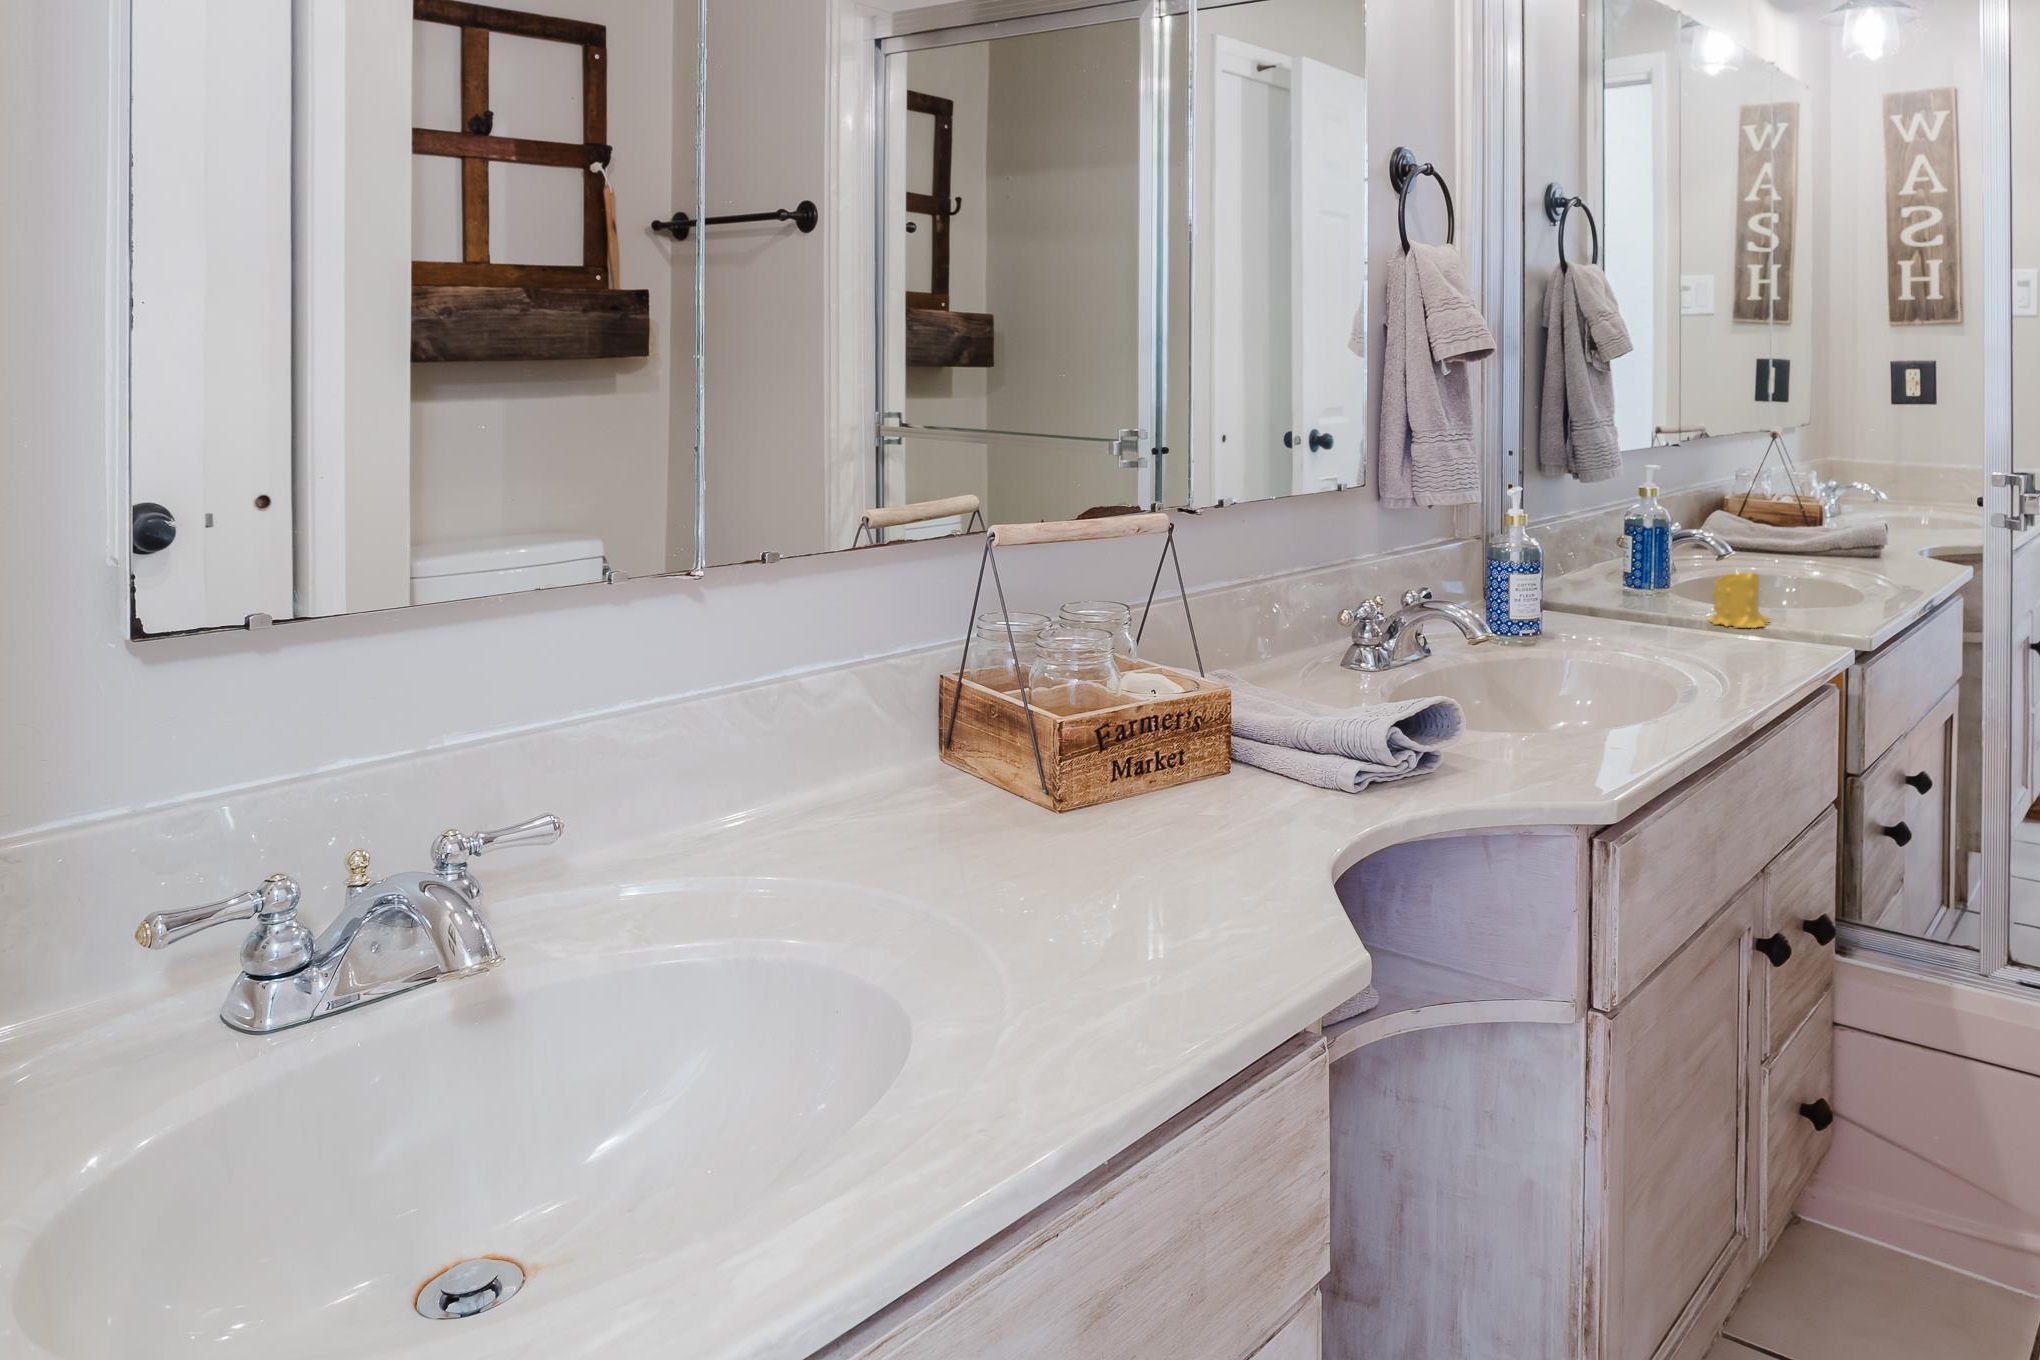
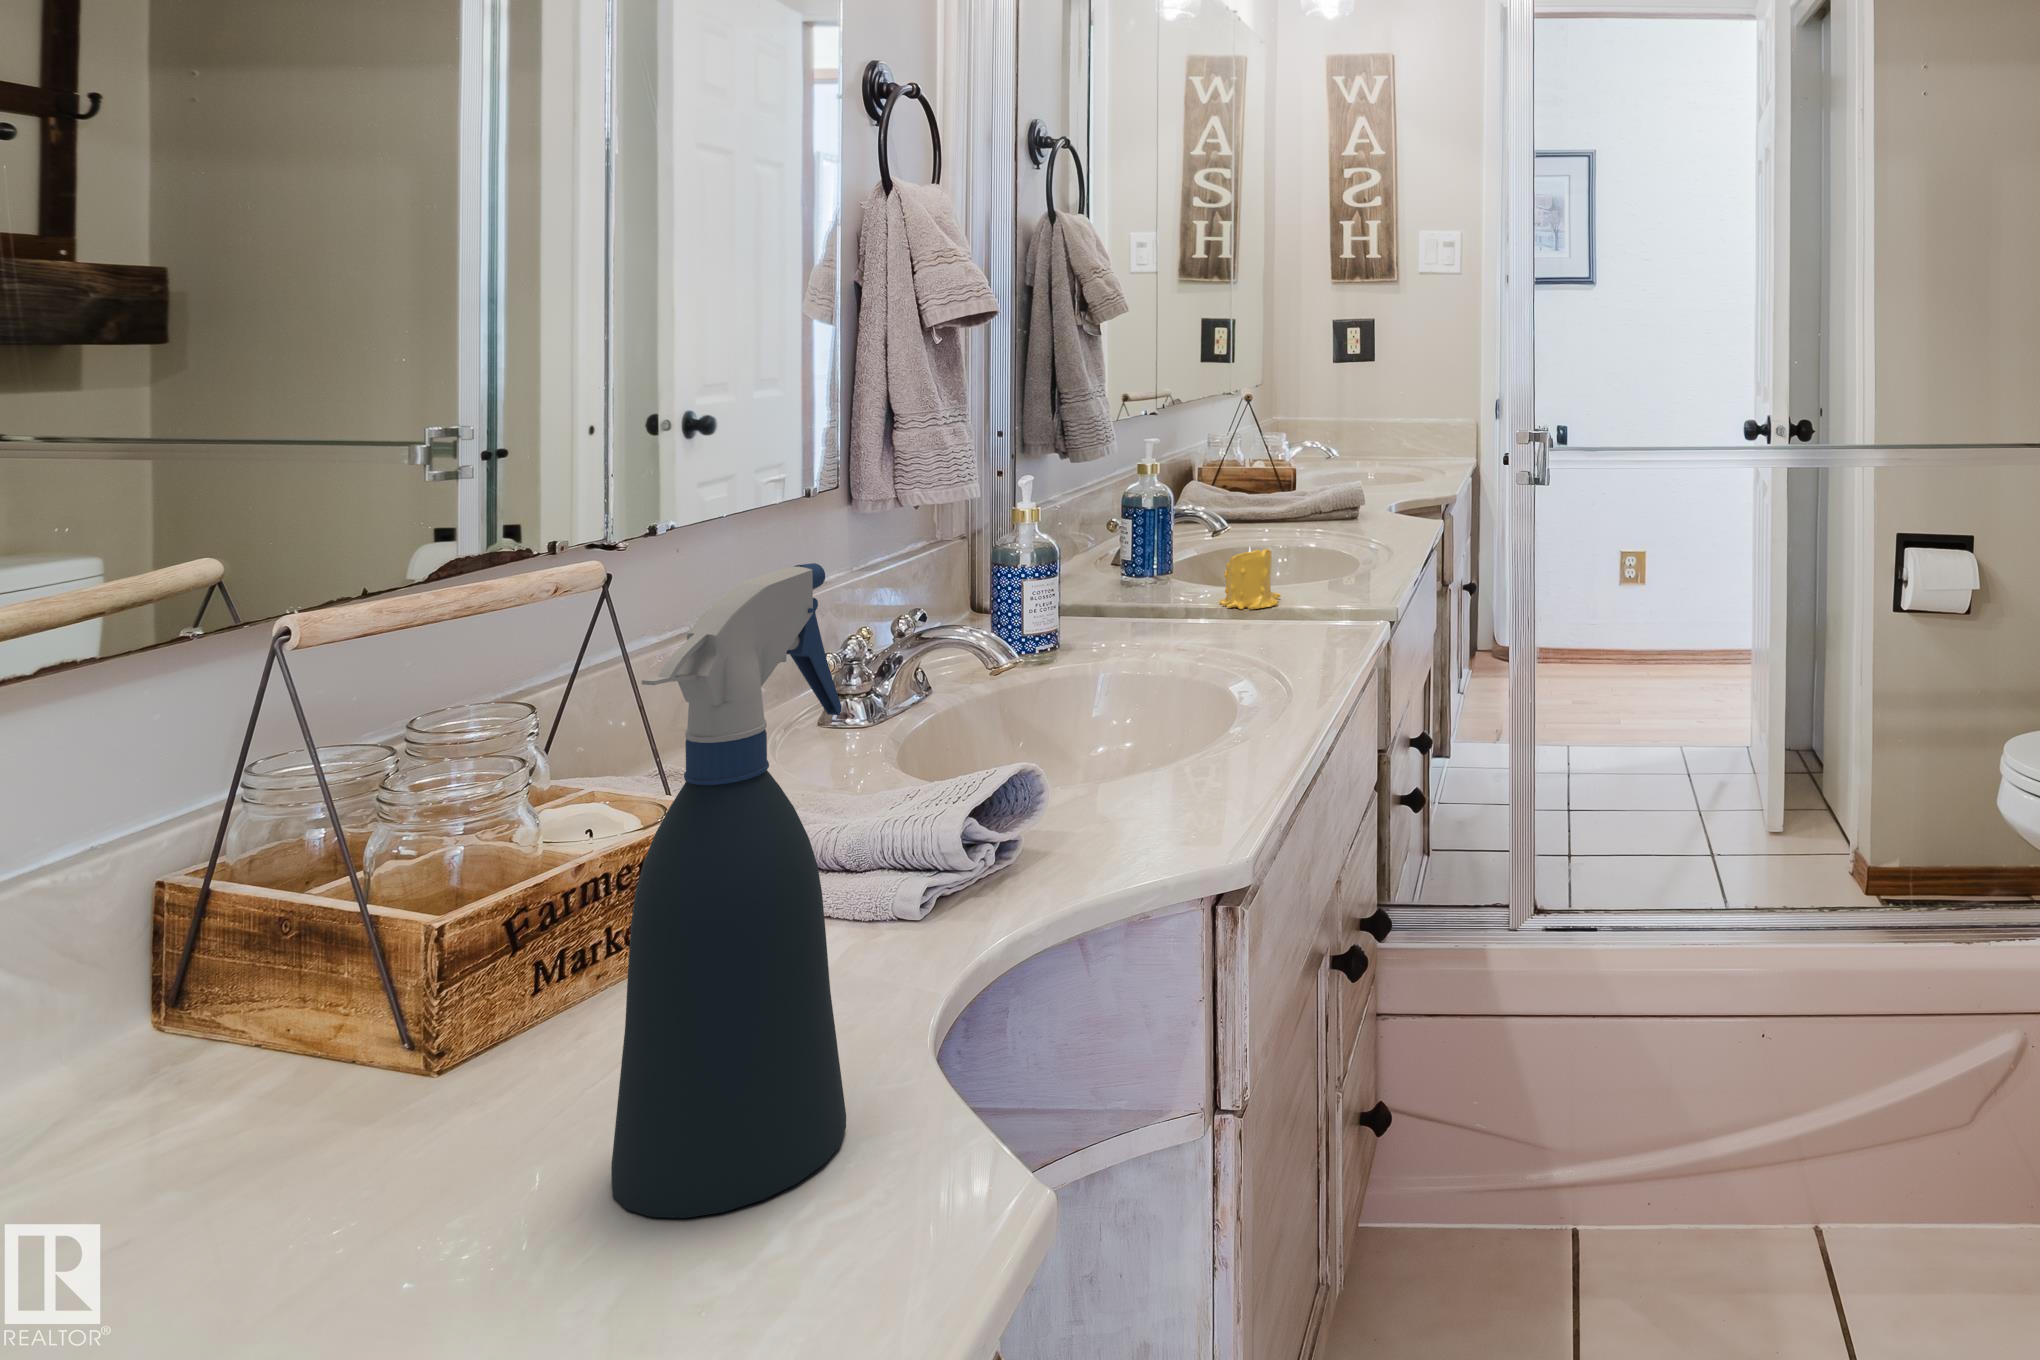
spray bottle: none [1120,509,1263,916] -> present [611,563,846,1218]

